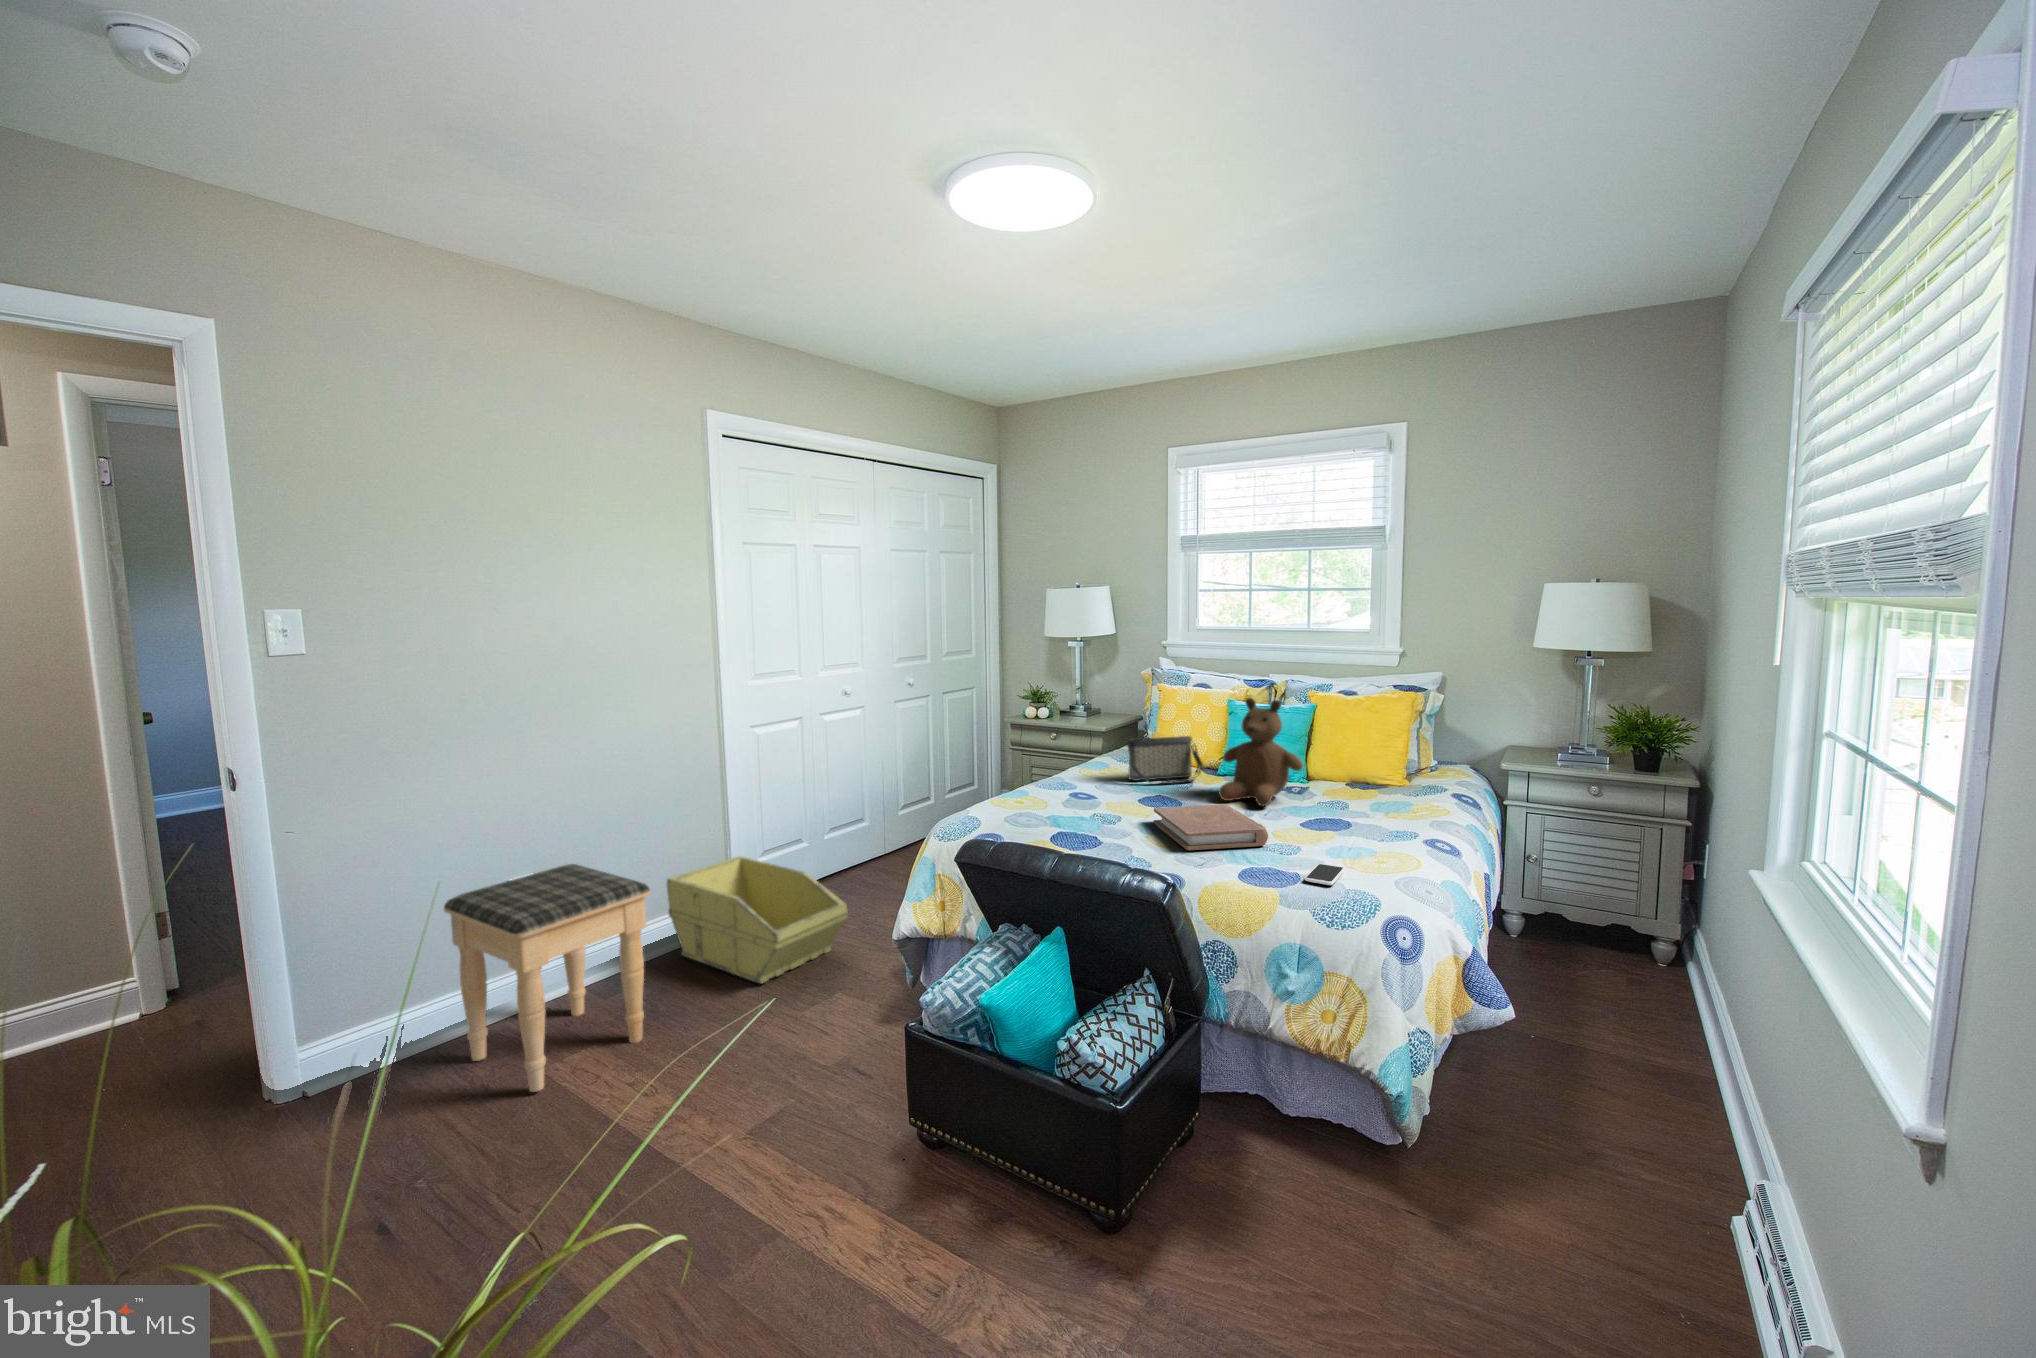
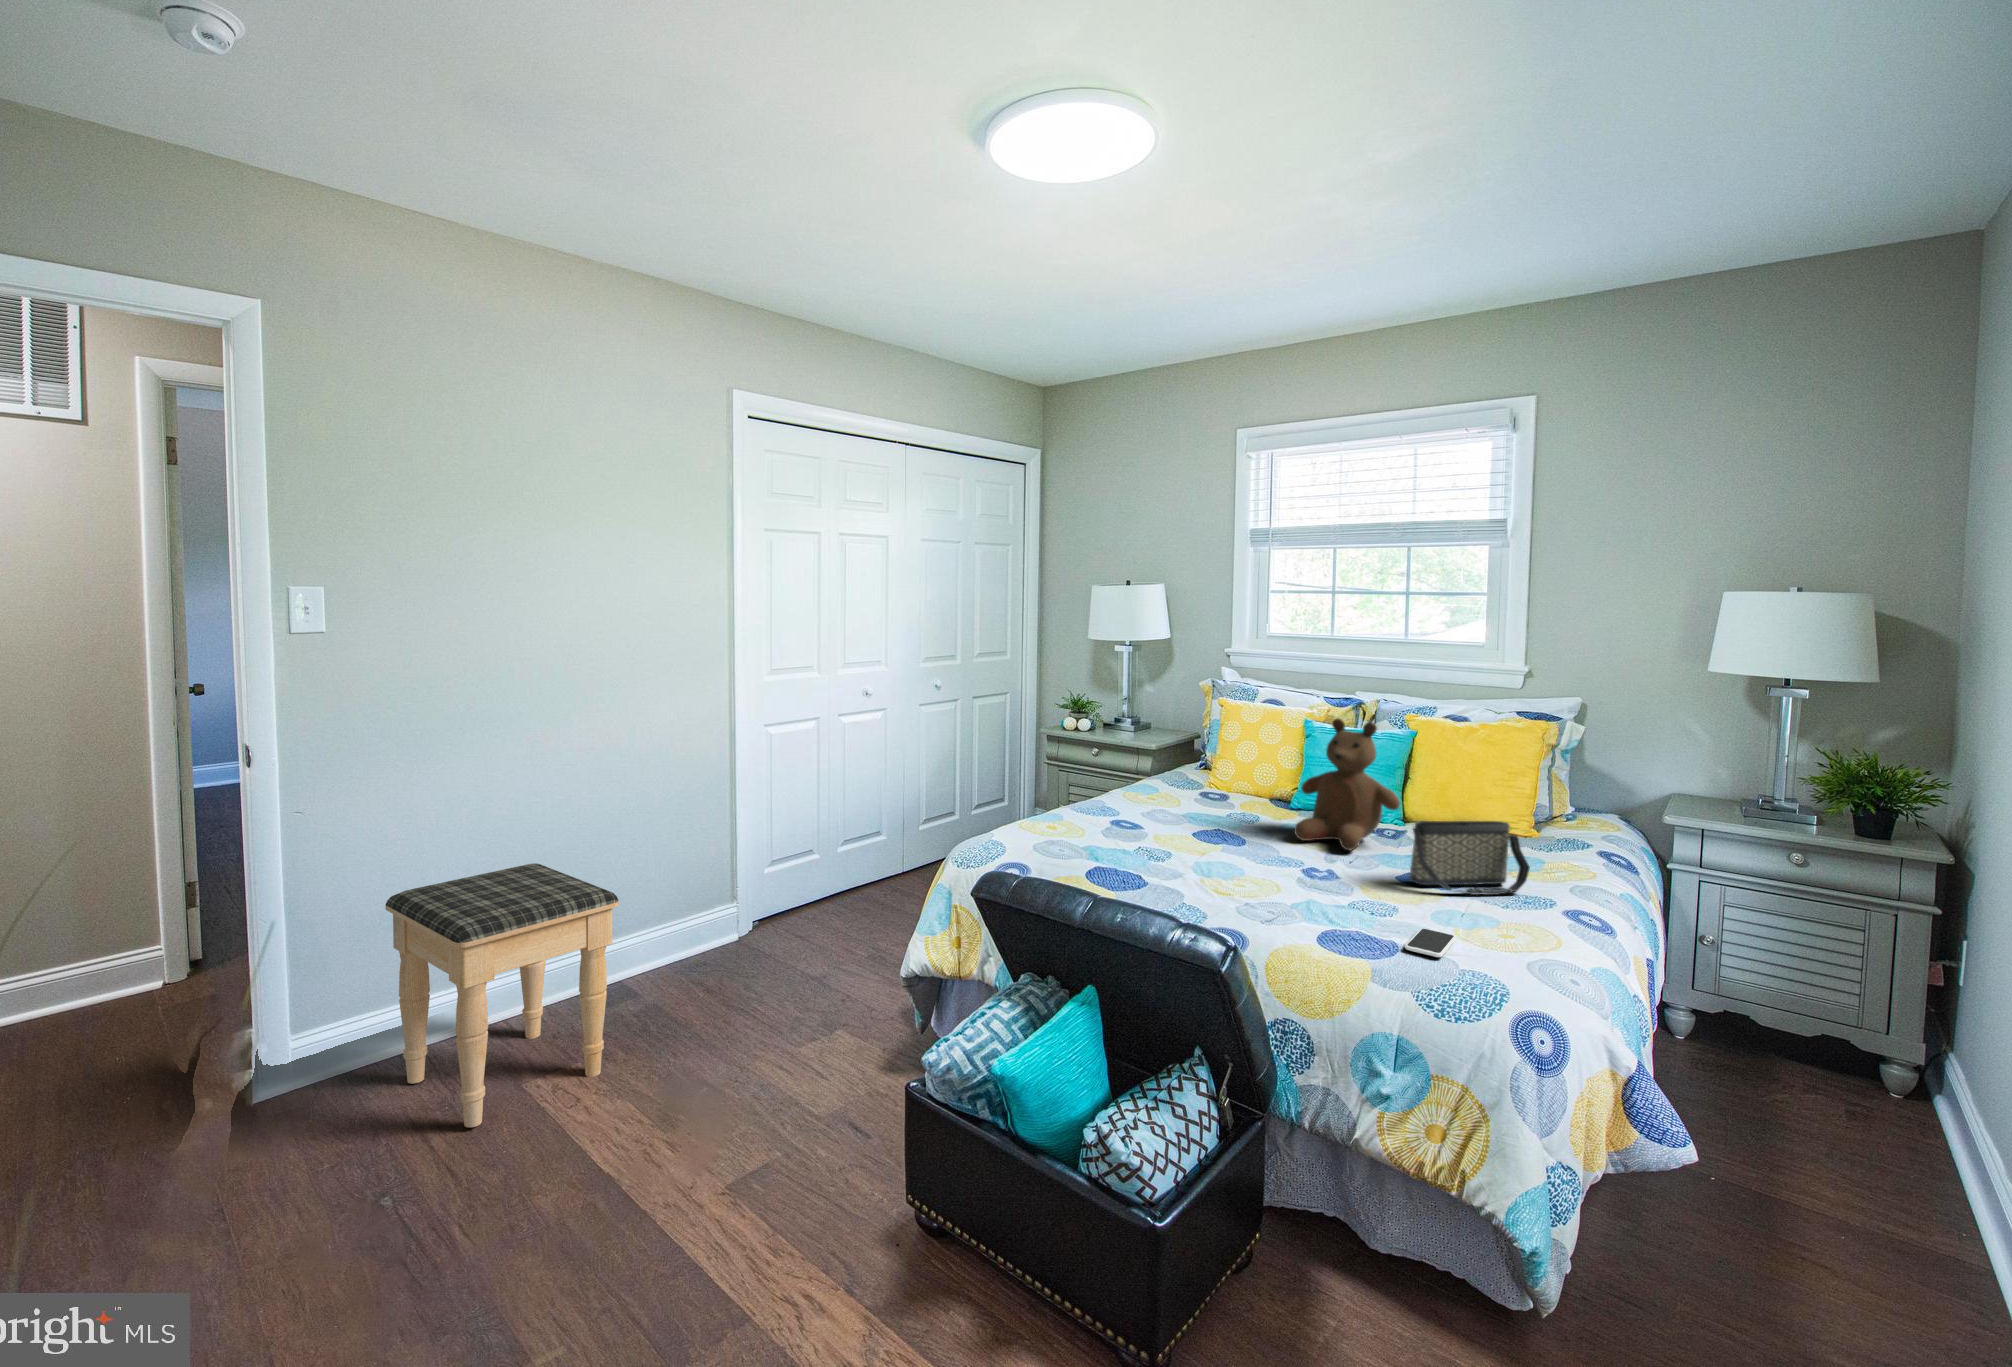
handbag: present [1127,736,1203,784] -> present [1409,821,1530,895]
book: present [1154,804,1268,850] -> none [1214,844,1357,900]
storage bin: present [667,856,848,983] -> none [645,866,847,1017]

